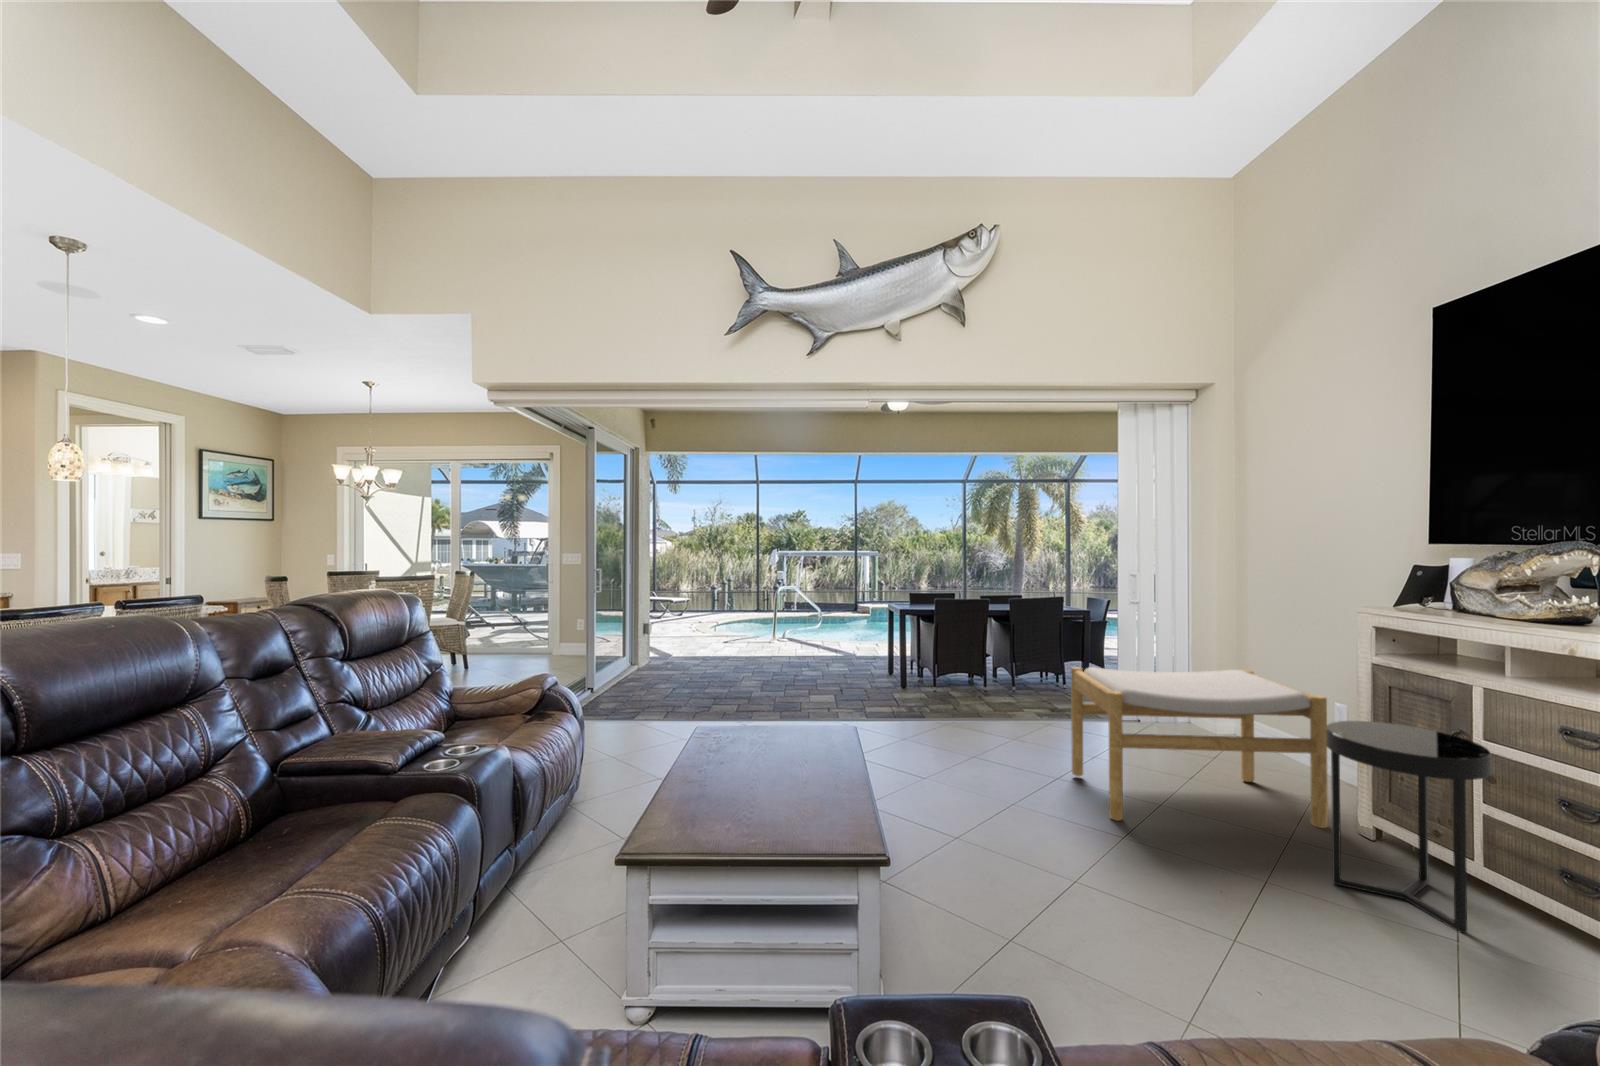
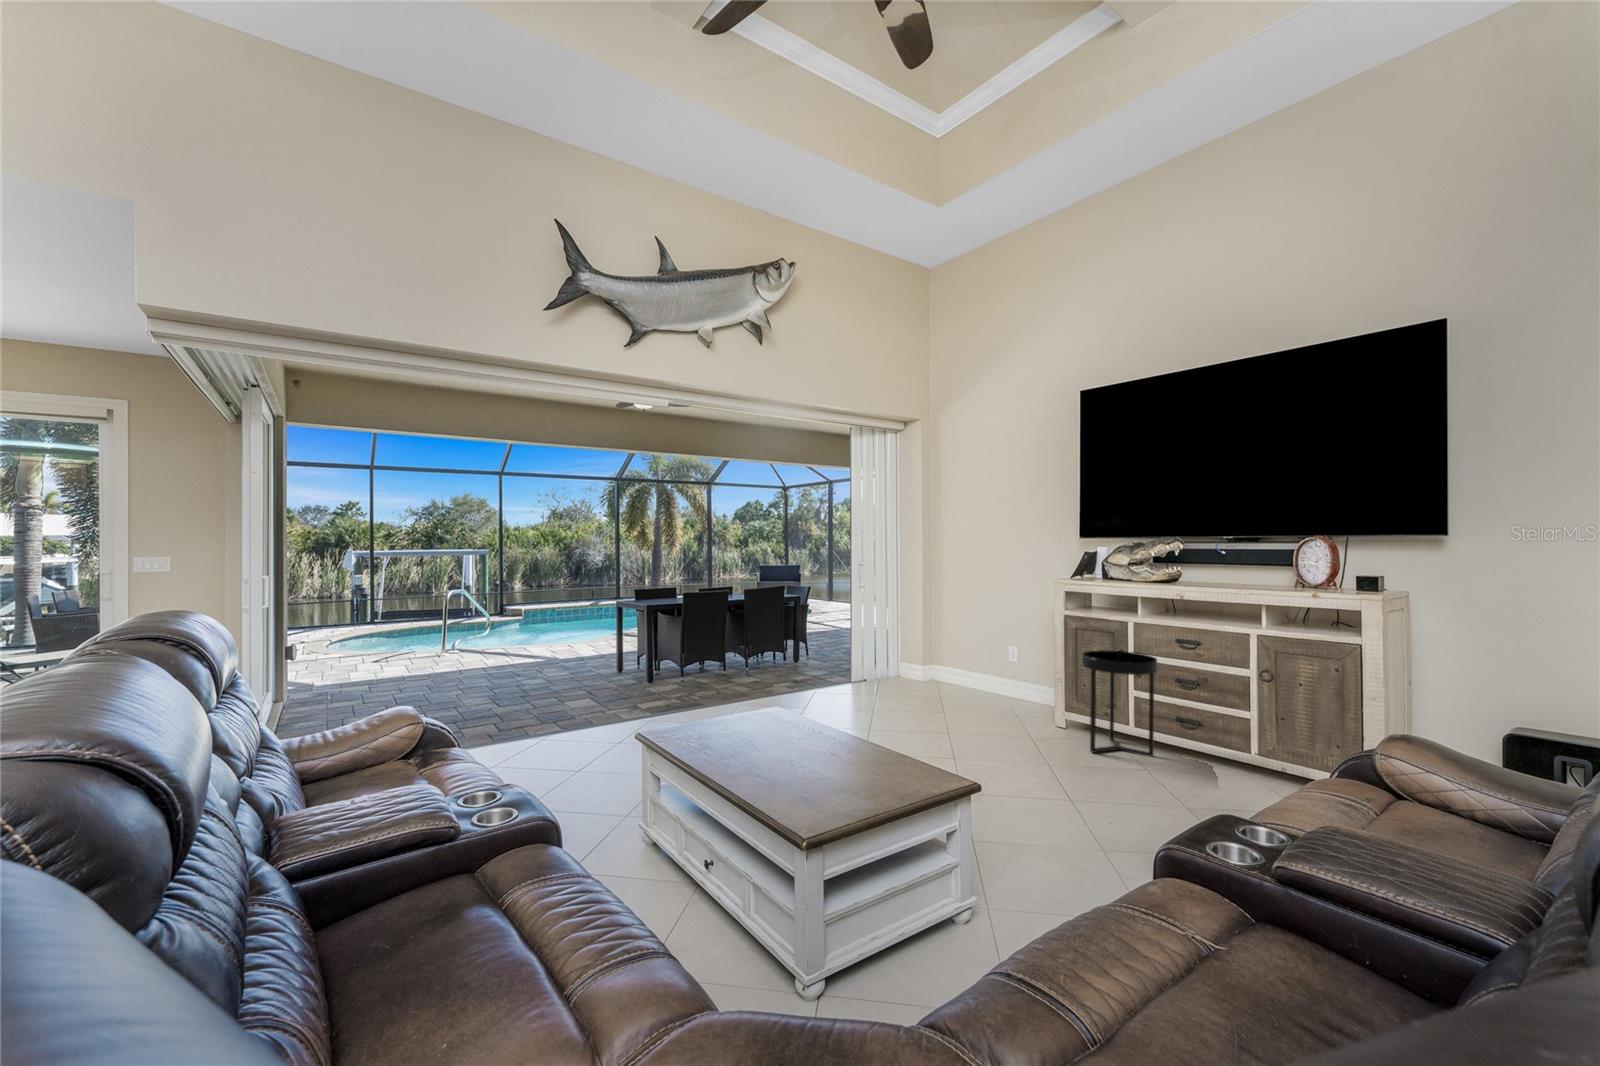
footstool: present [1071,667,1328,828] -> none [892,632,1044,755]

